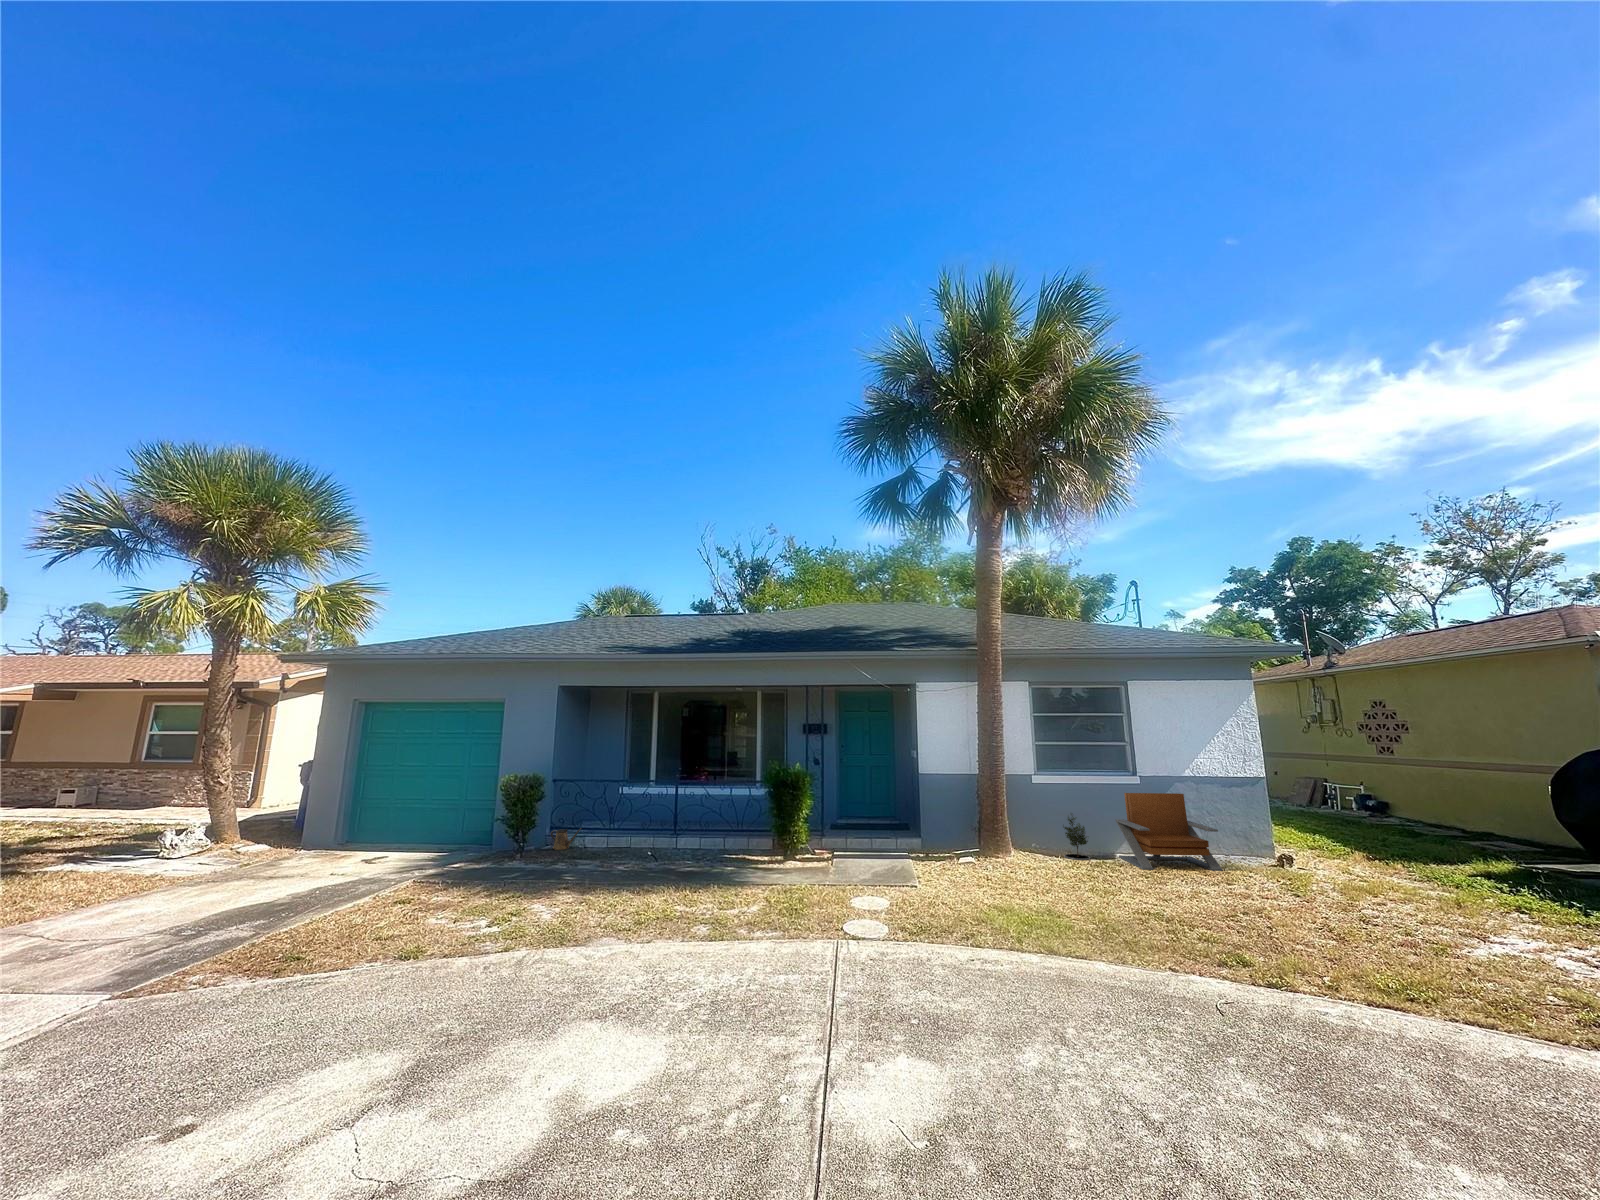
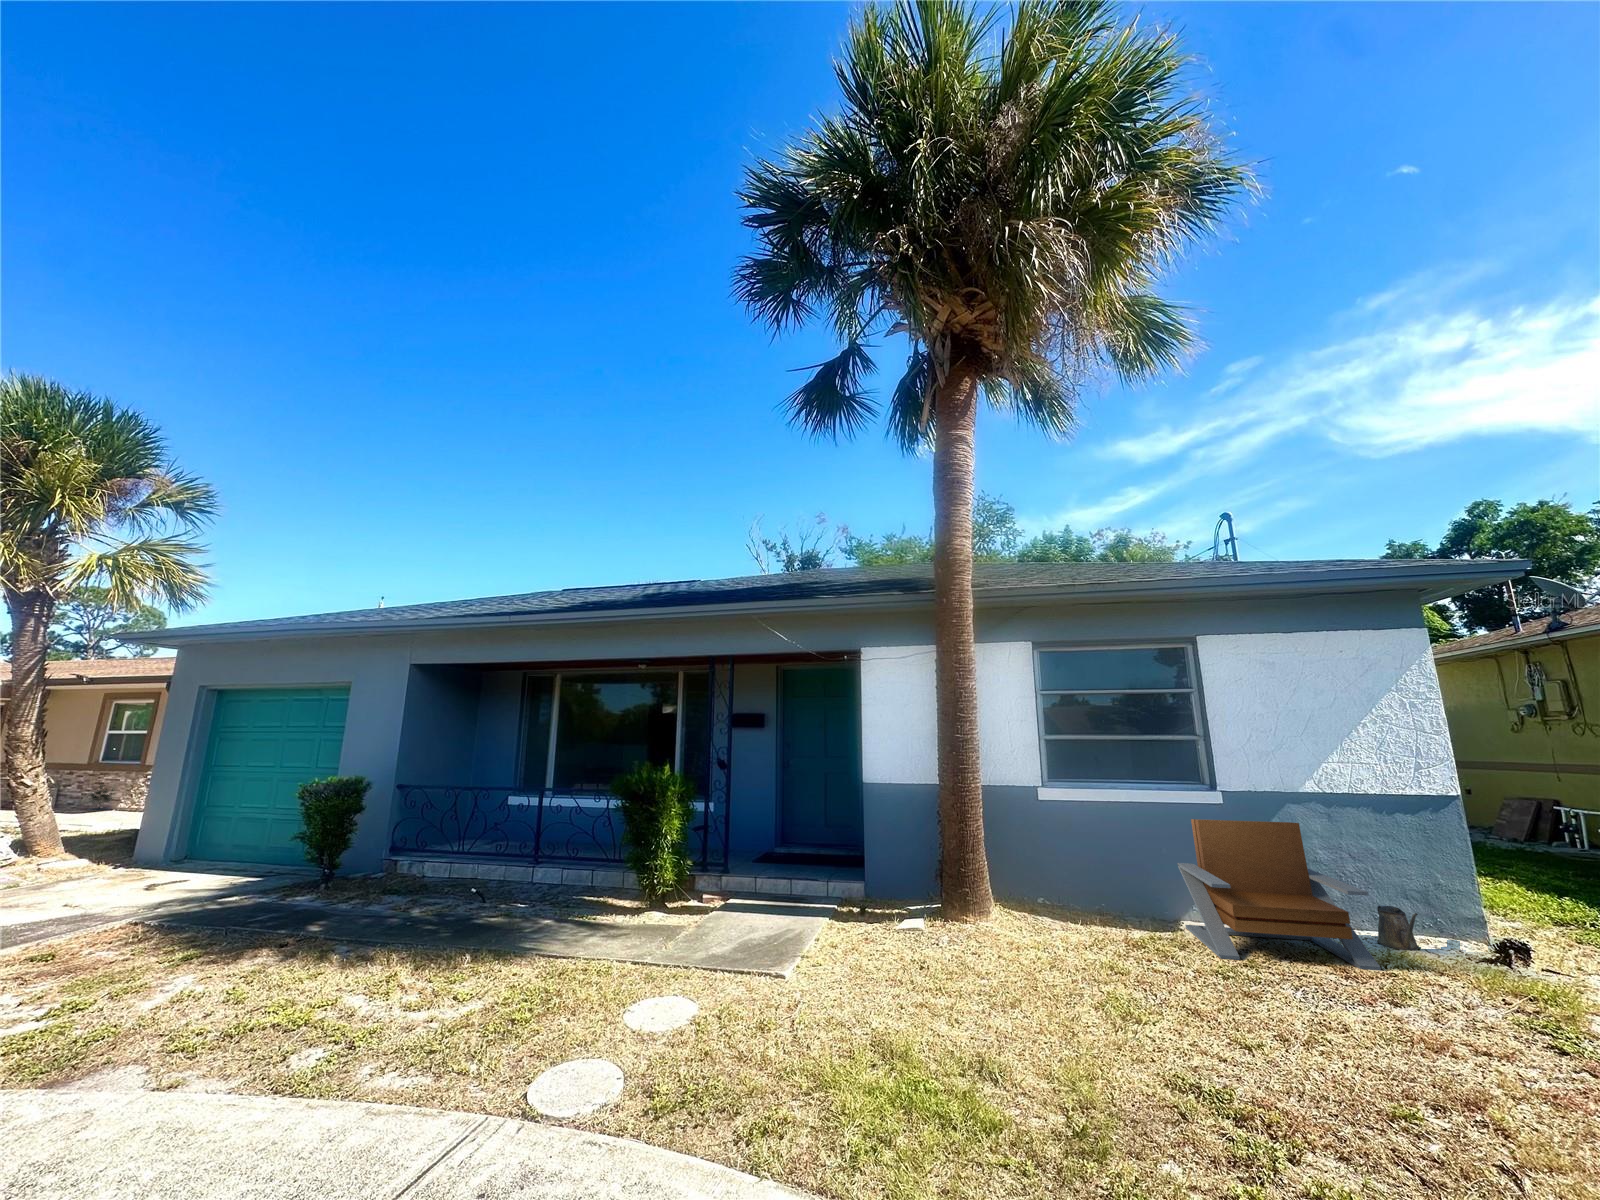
potted tree: present [1063,817,1090,860] -> present [90,782,113,810]
watering can: present [551,828,582,850] -> present [1377,905,1419,950]

